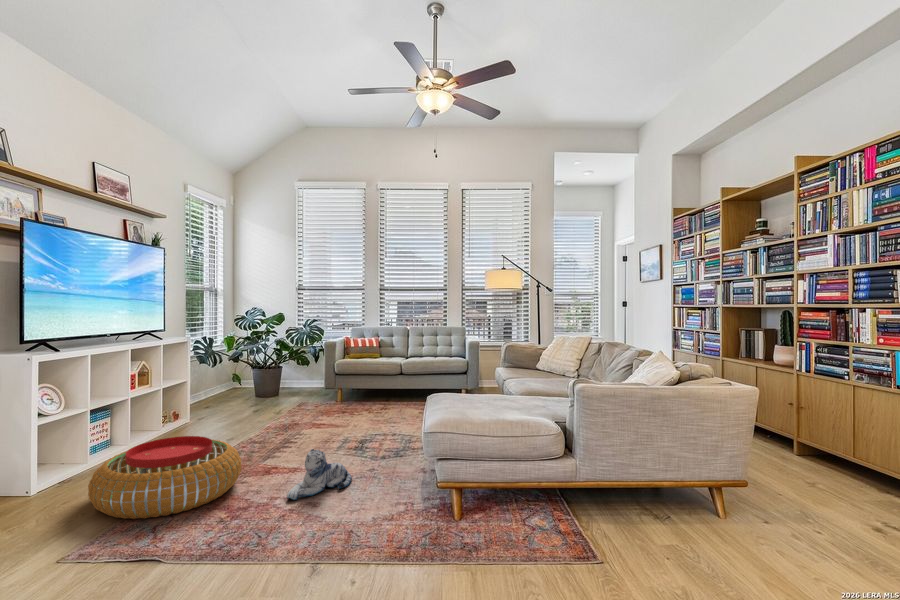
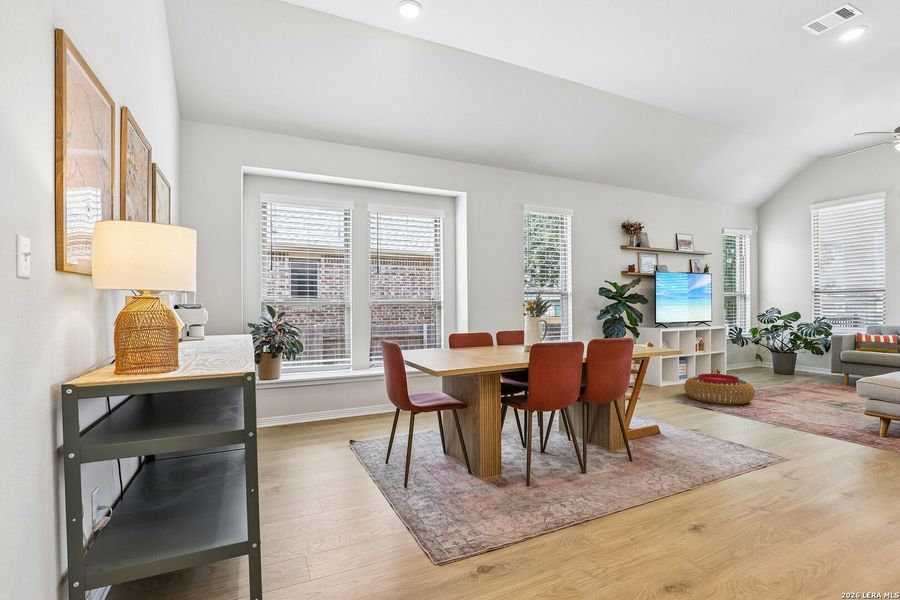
plush toy: present [287,449,352,500] -> none [779,391,826,416]

